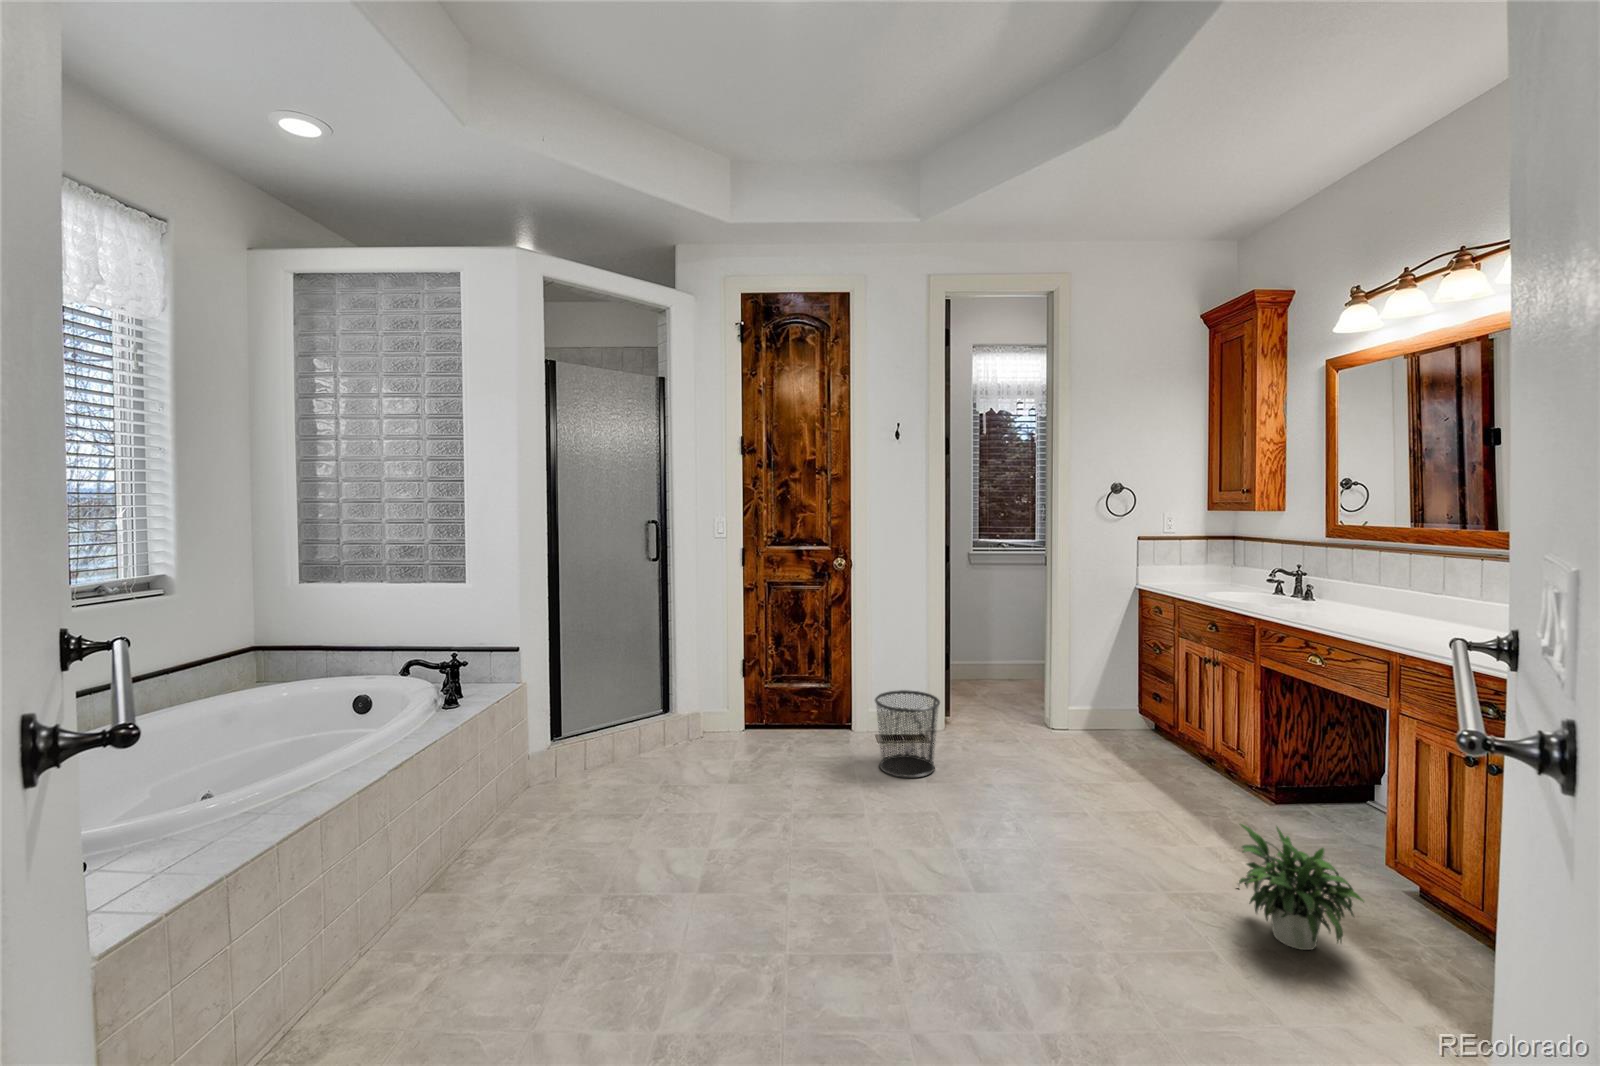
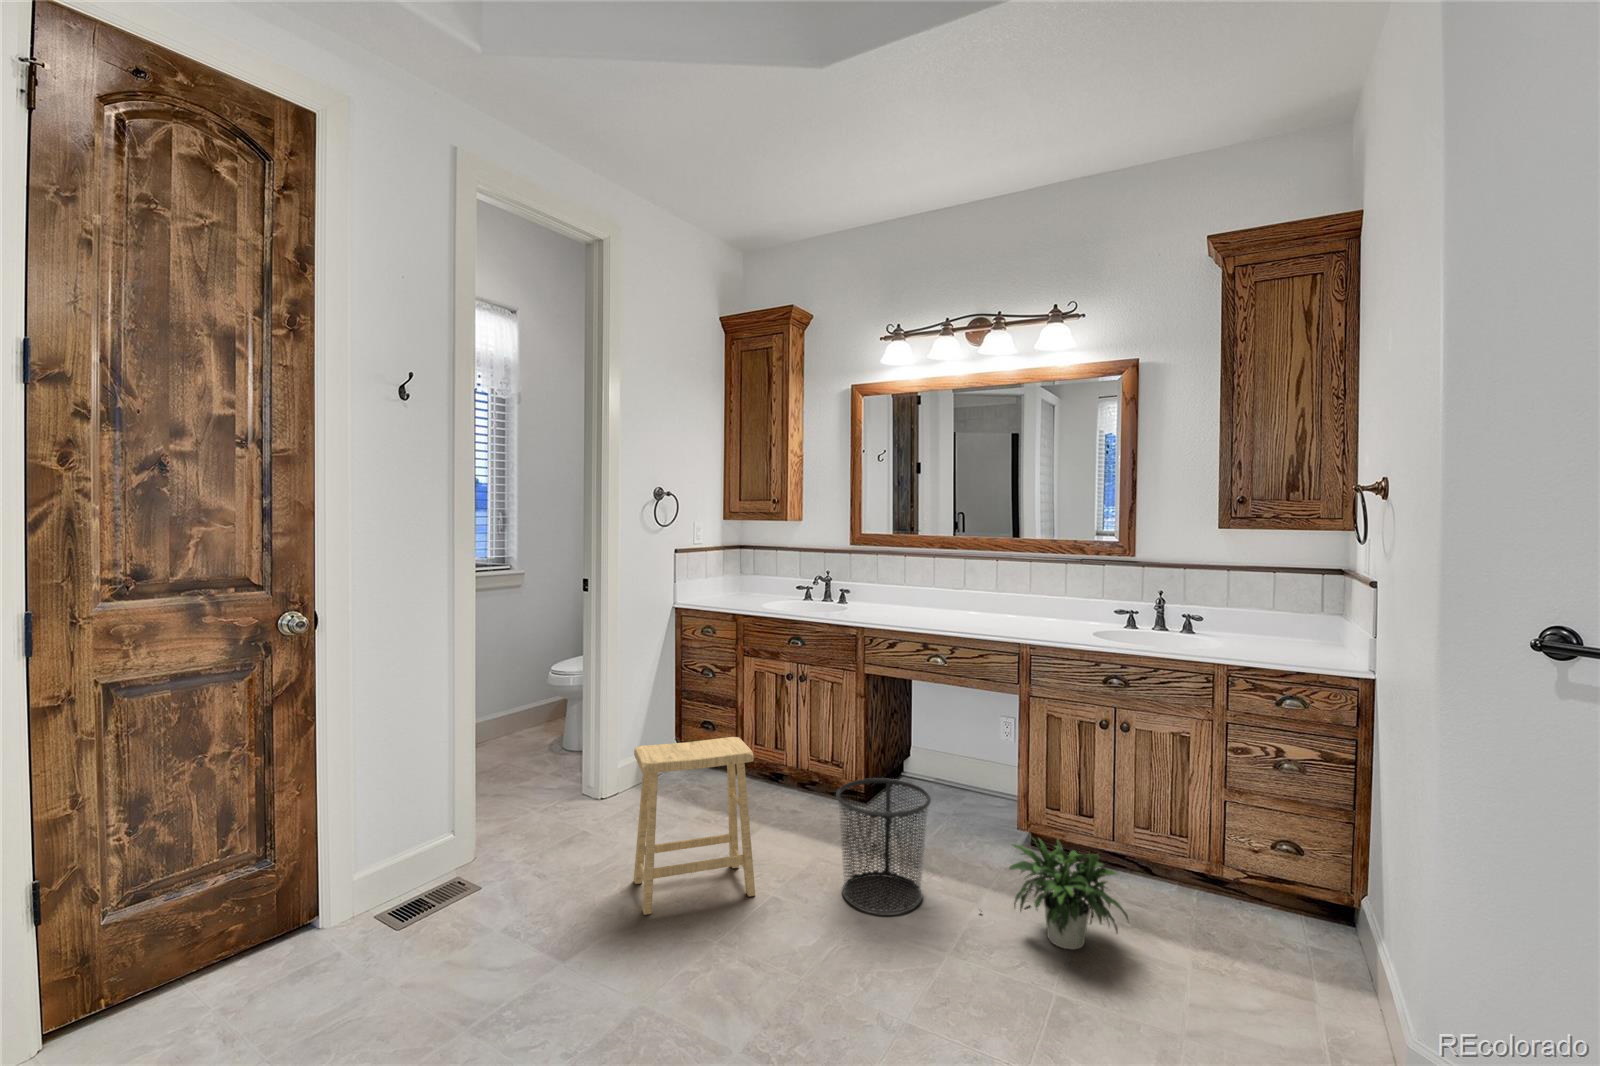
footstool: none [989,670,1086,800] -> present [634,737,755,915]
waste bin: present [875,690,940,778] -> present [836,778,931,915]

